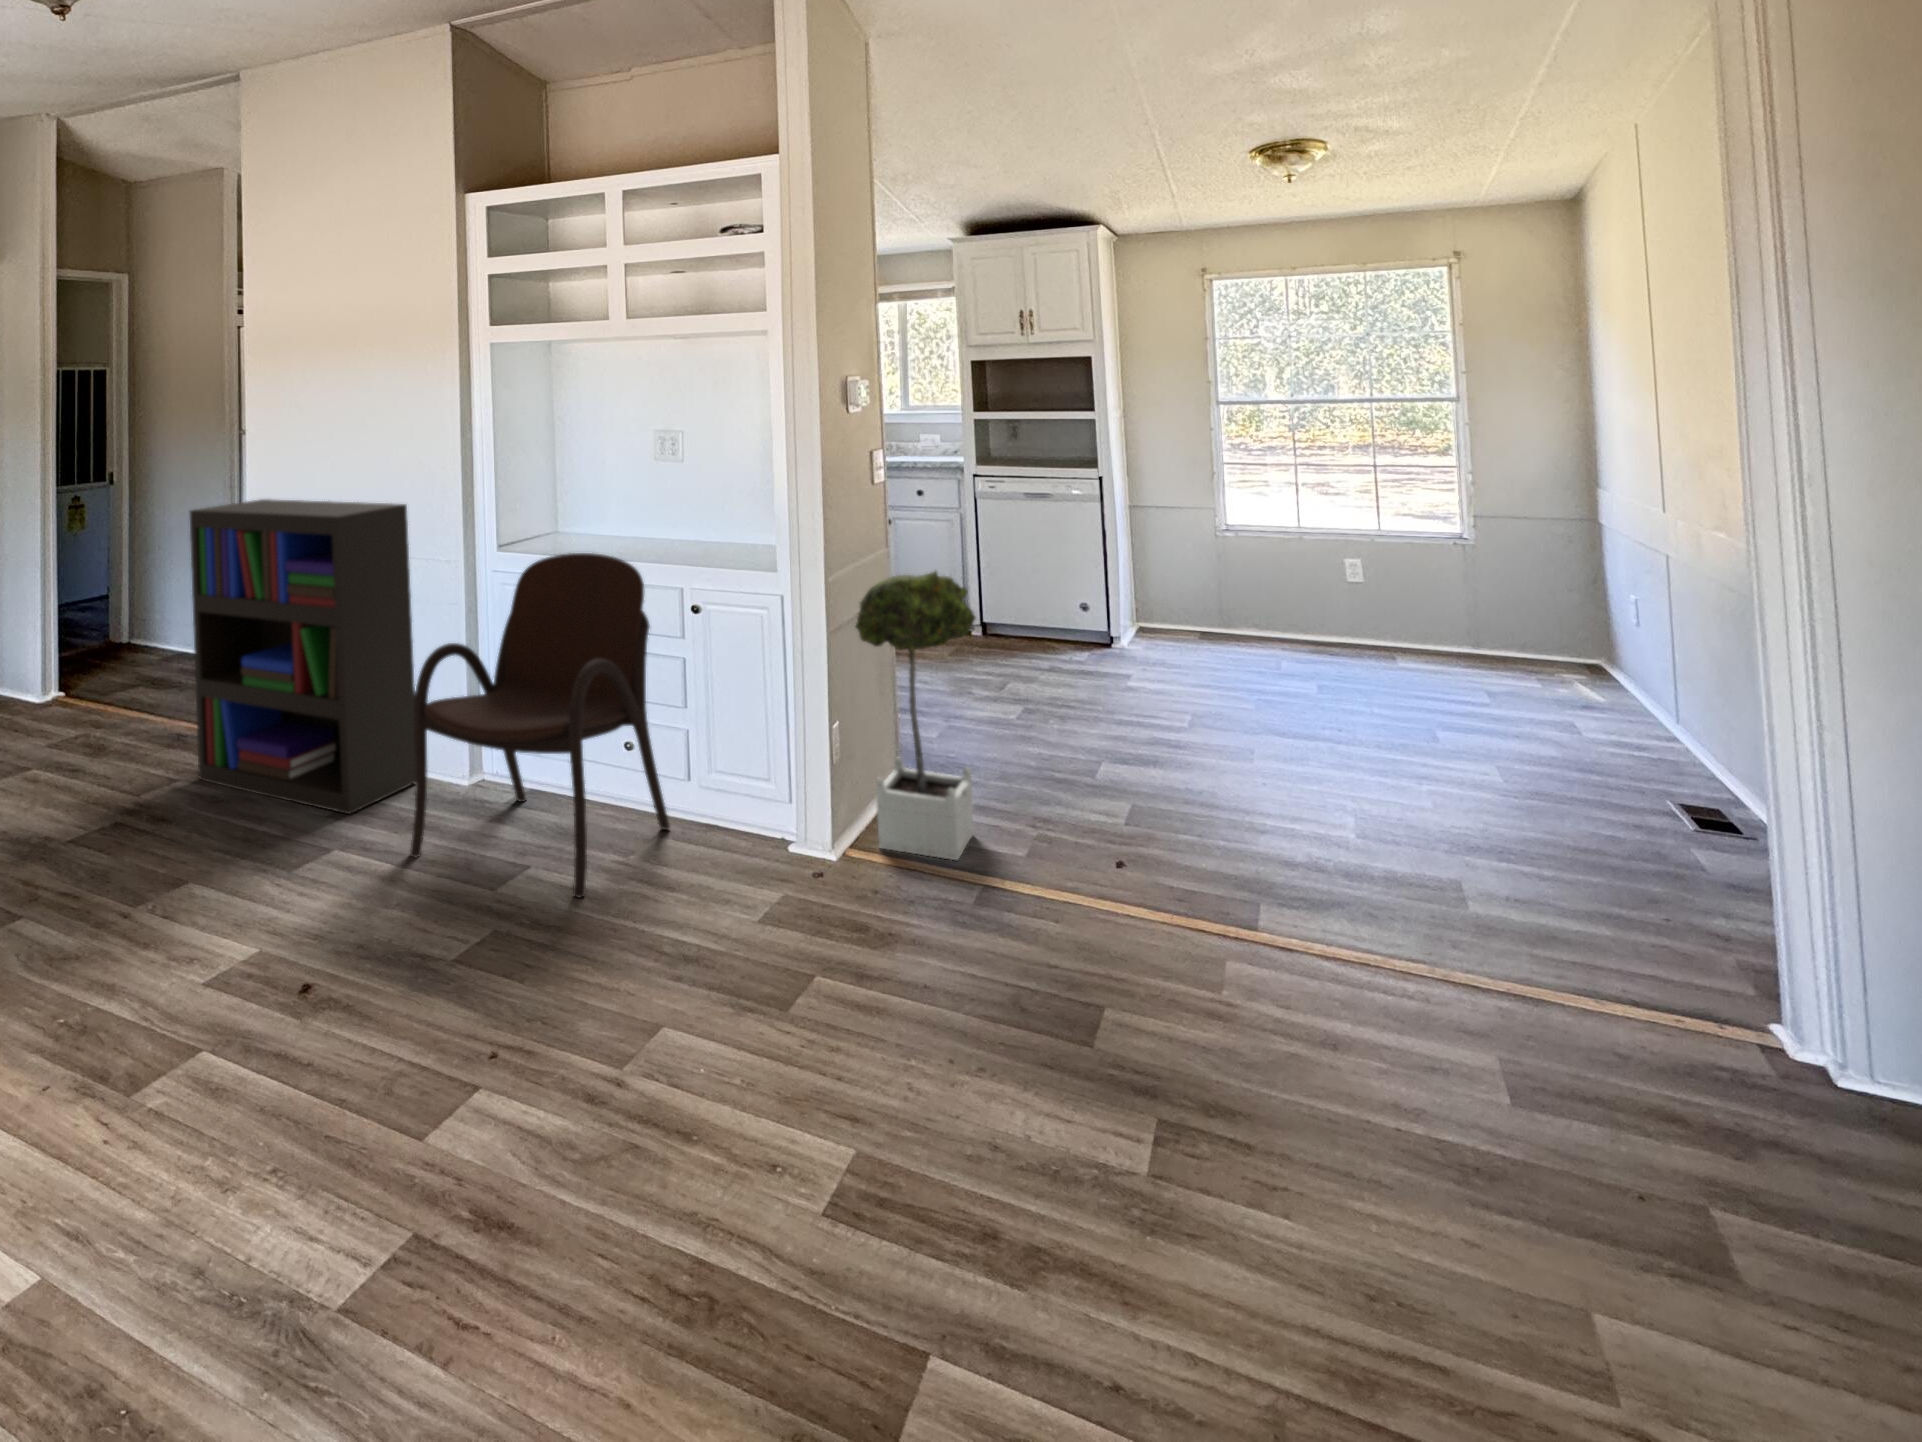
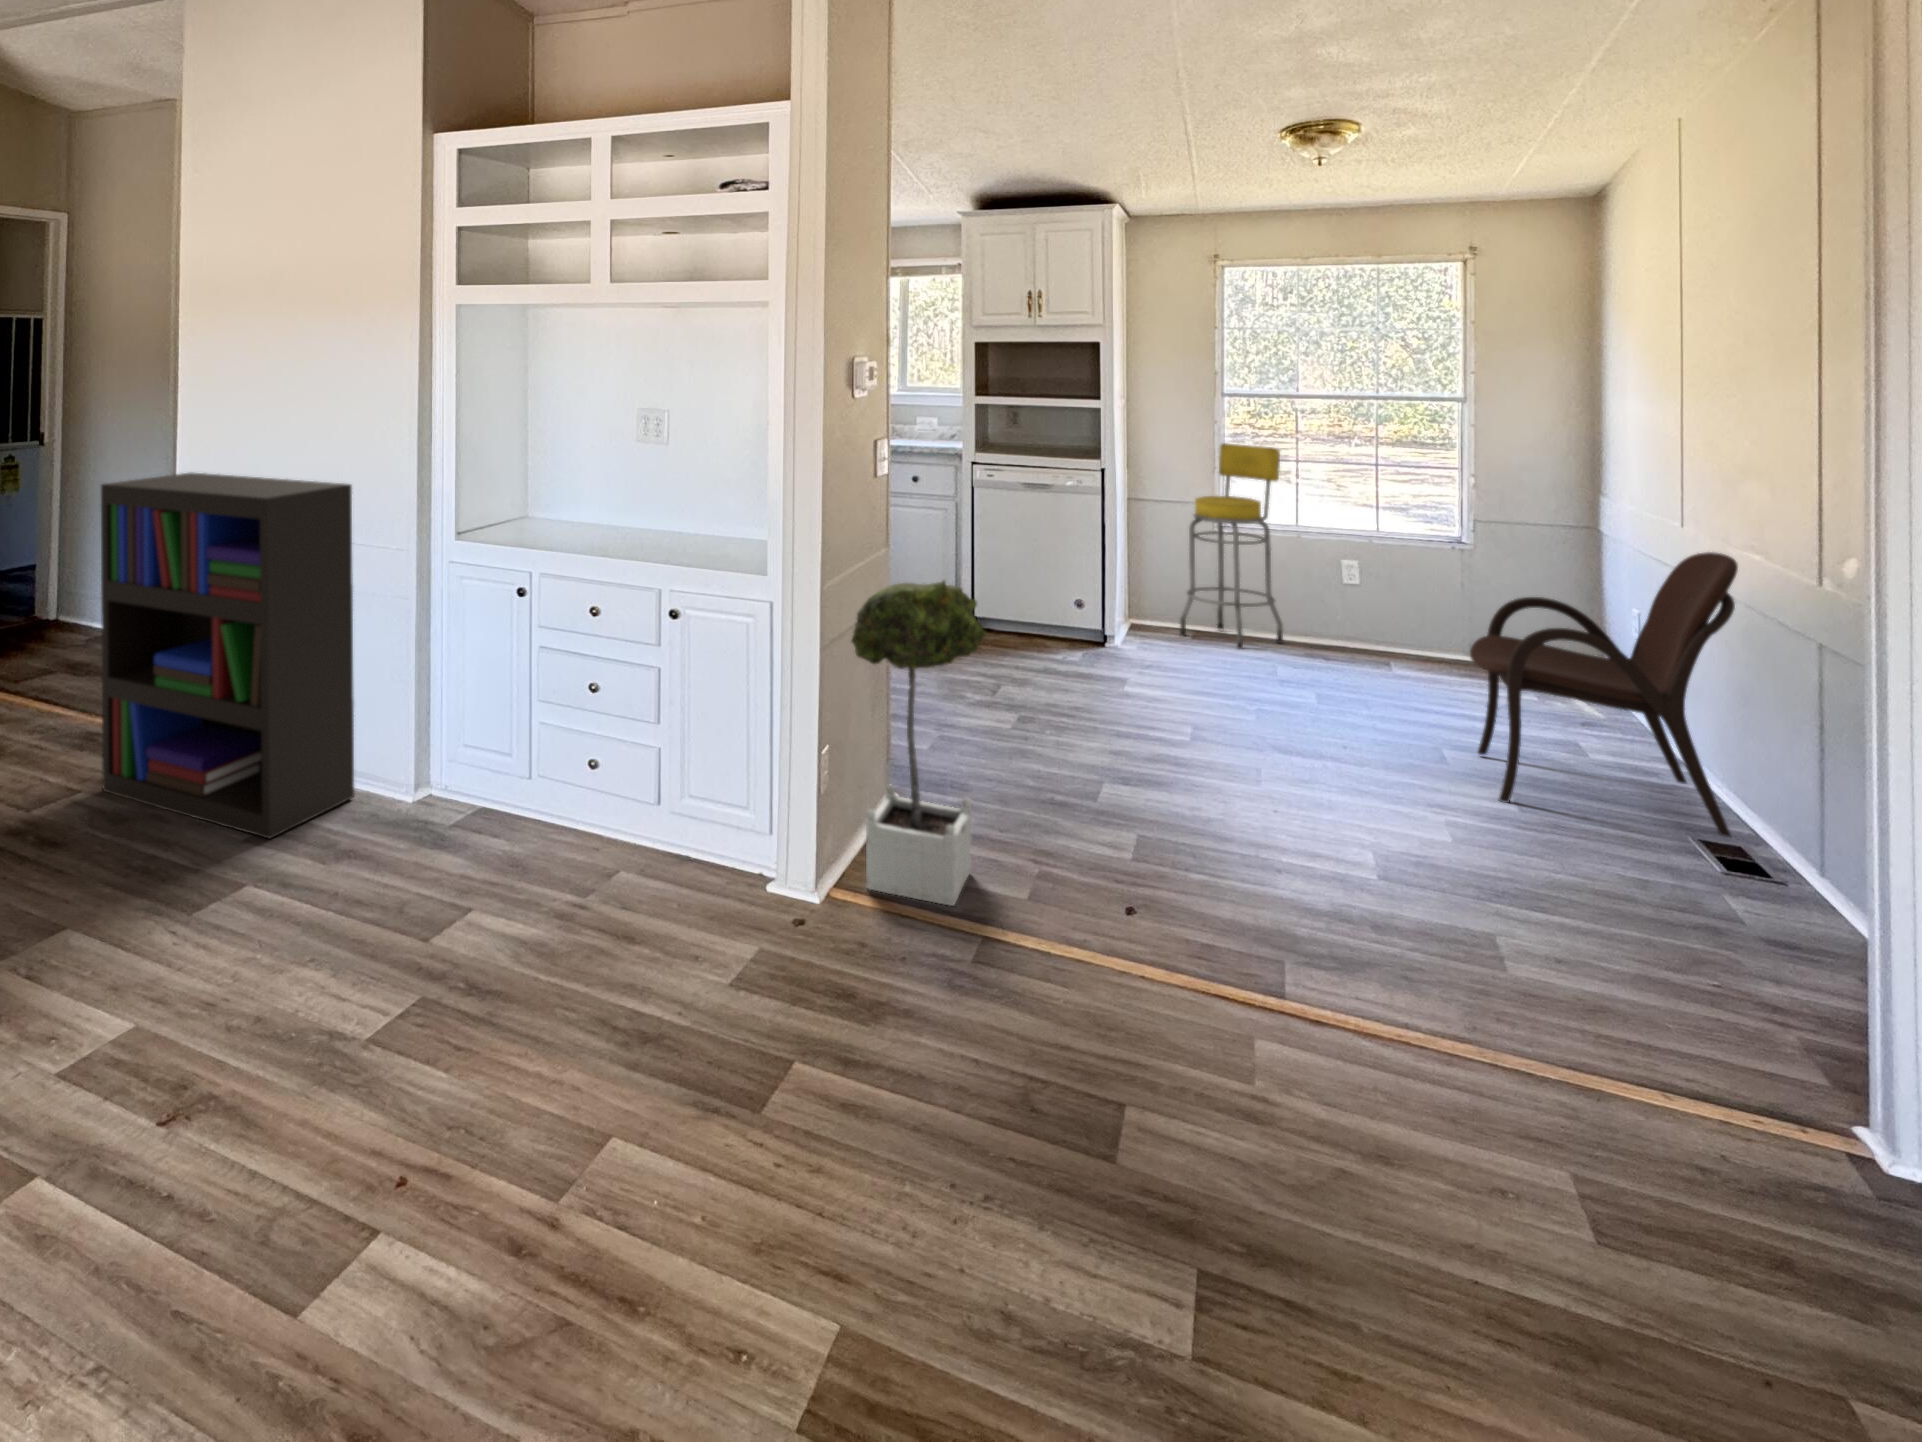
bar stool: none [1190,451,1295,651] -> present [1180,443,1284,649]
armchair: present [410,553,670,897] -> present [1470,552,1738,837]

